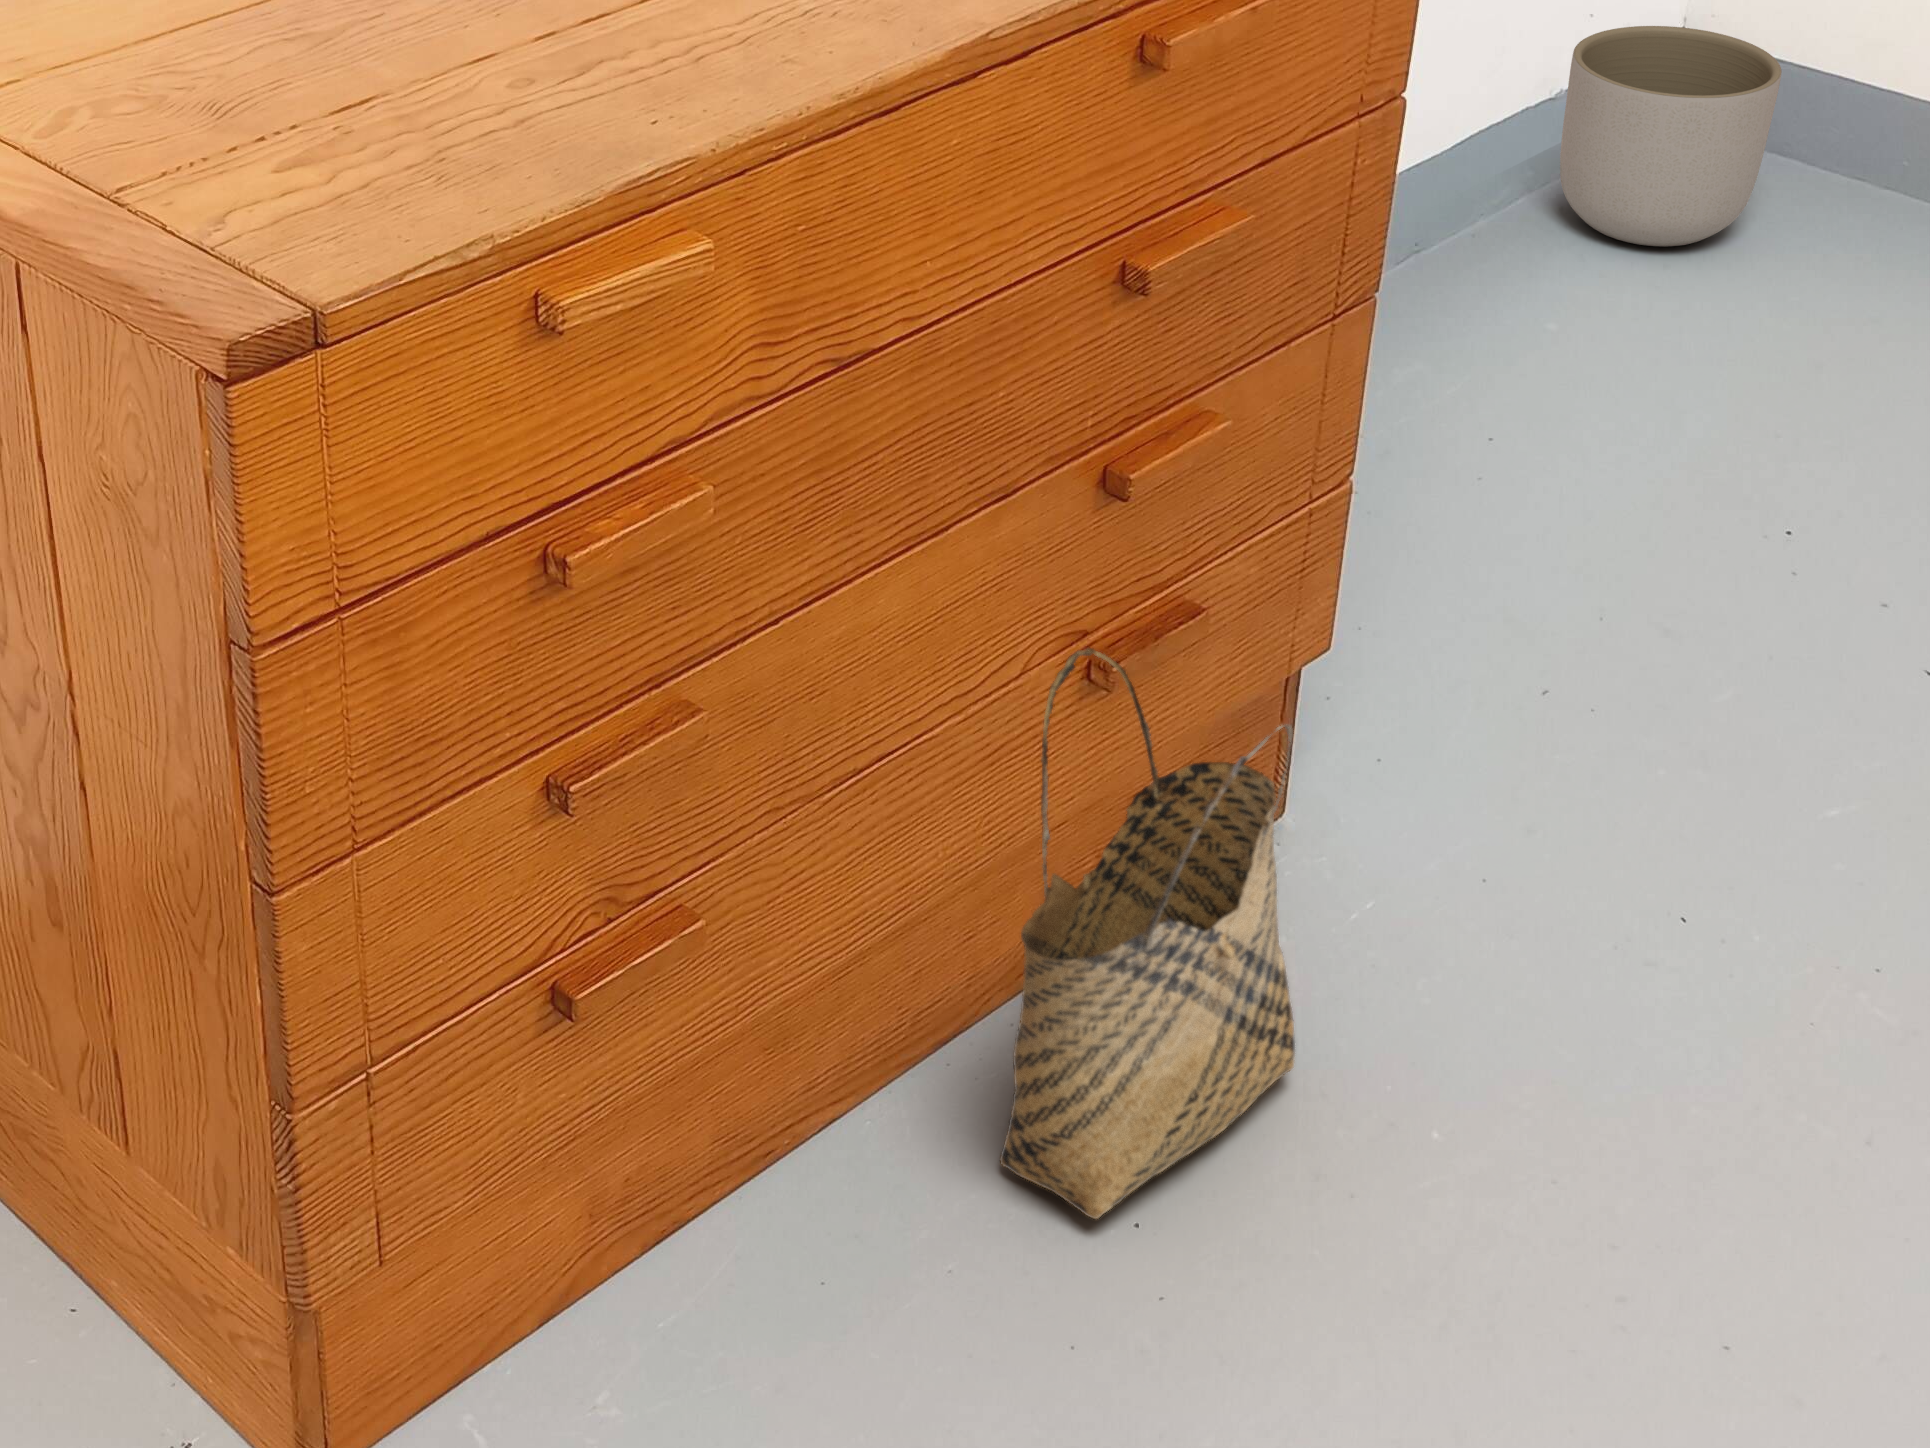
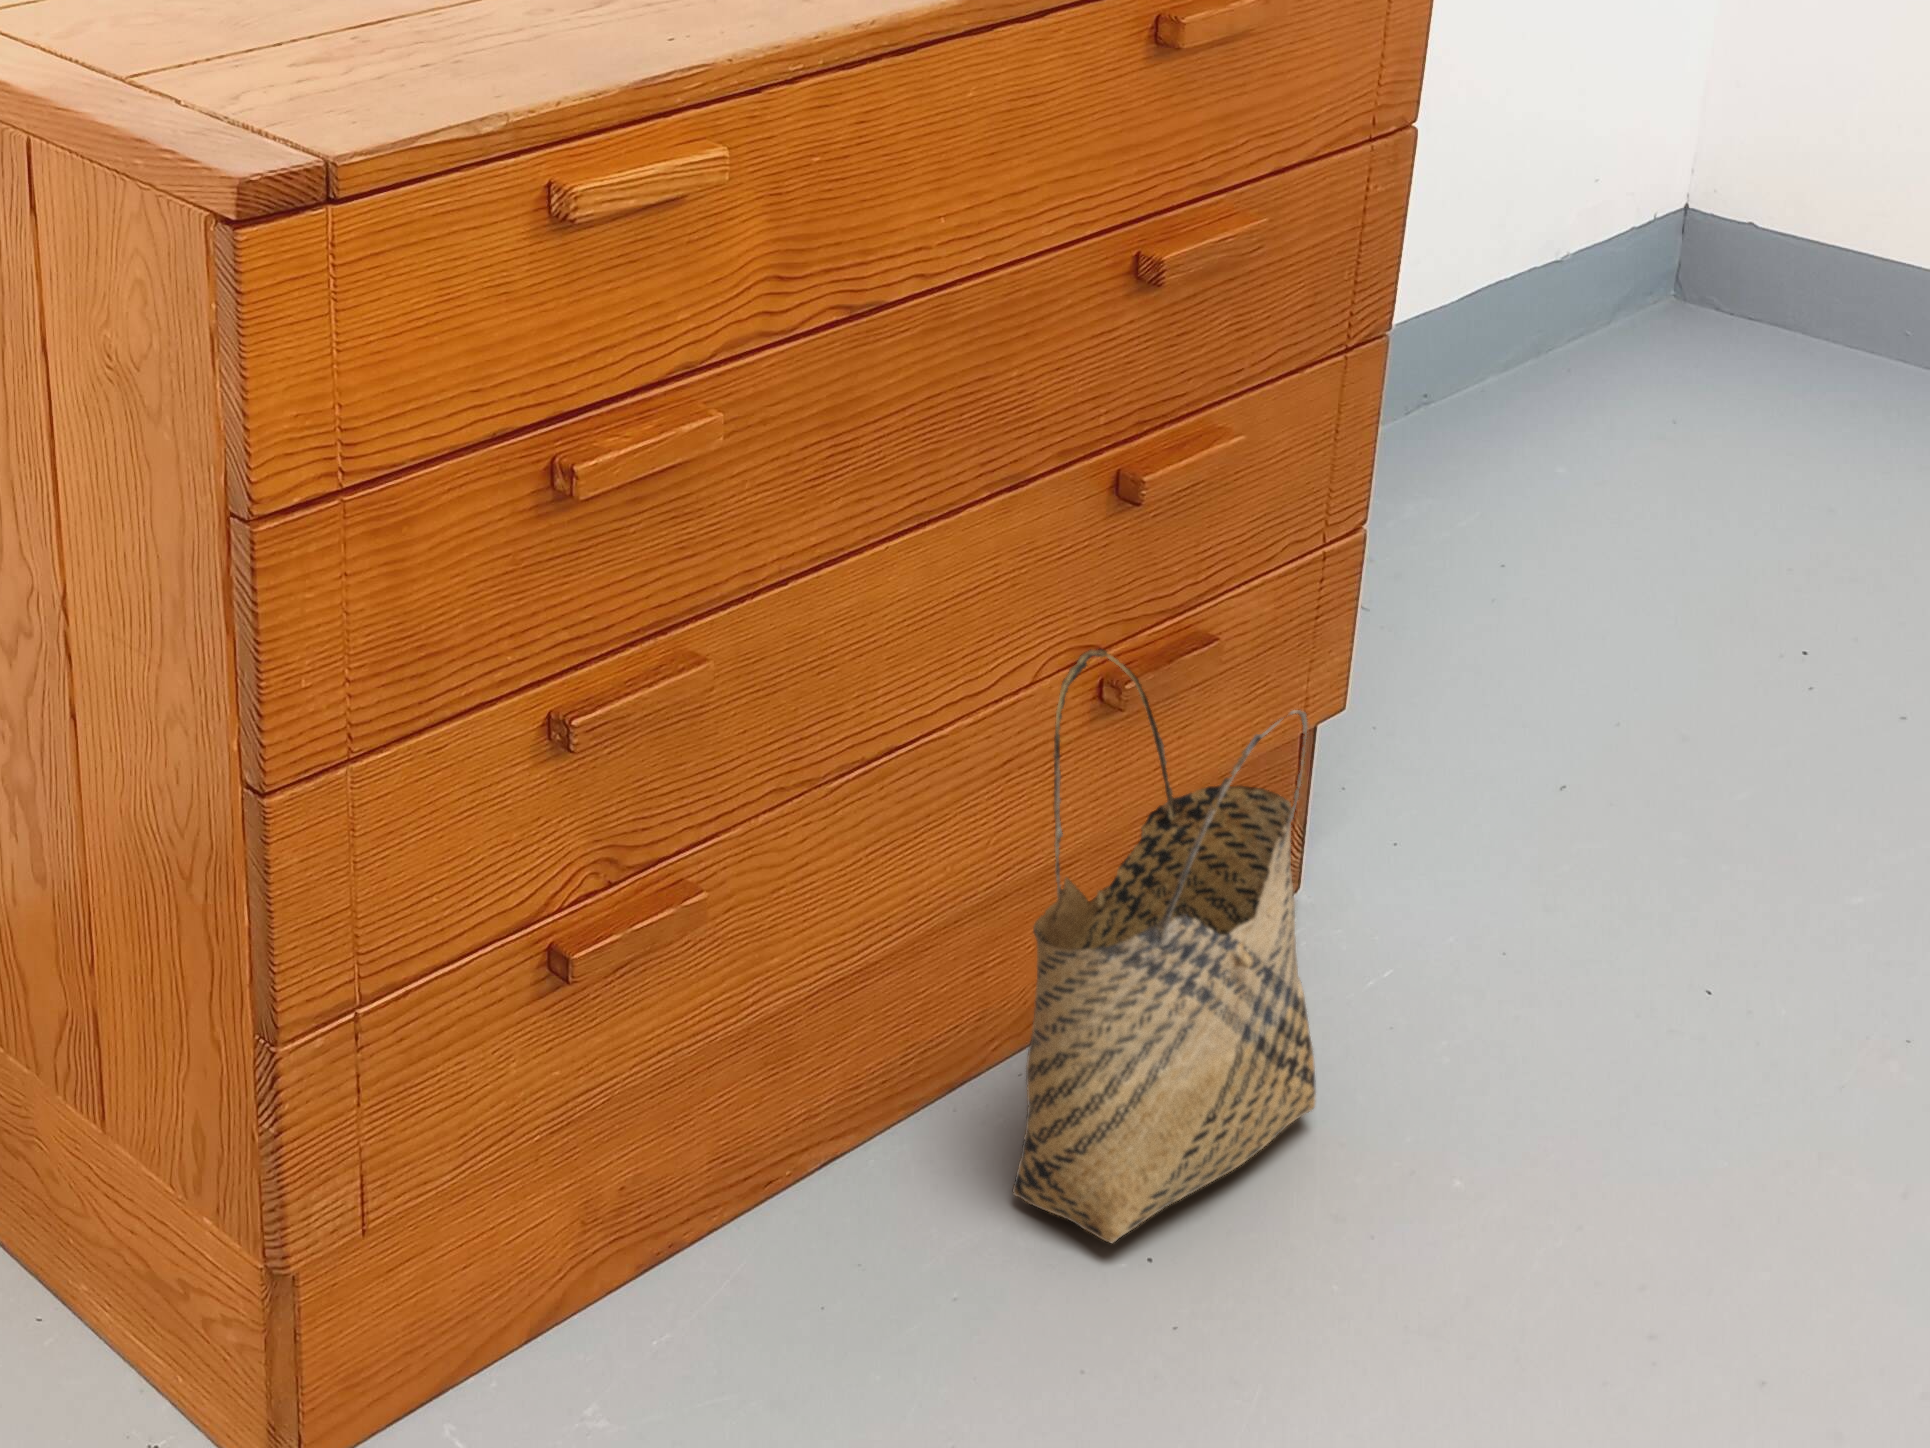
planter: present [1560,26,1782,246] -> none [1571,193,1785,404]

